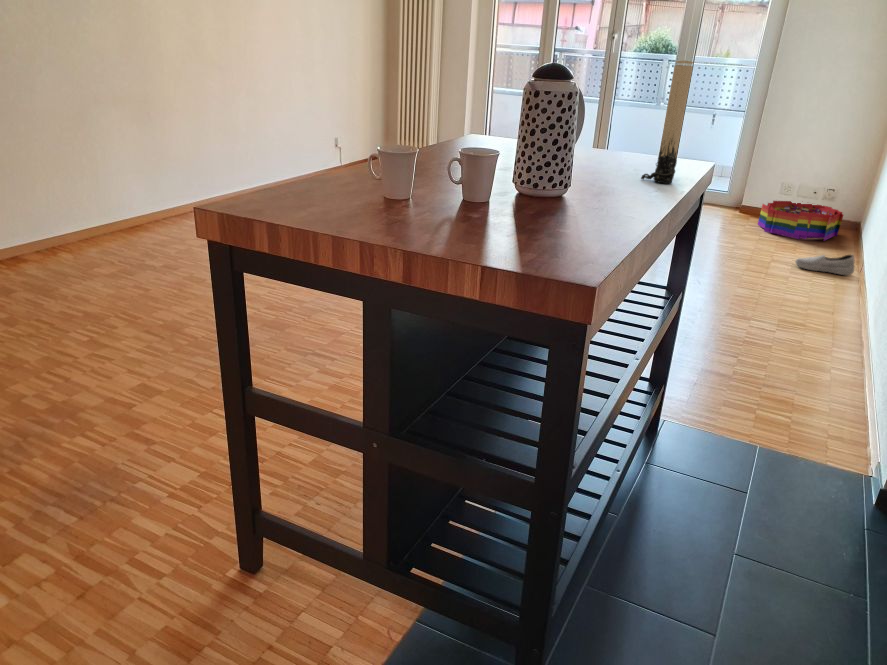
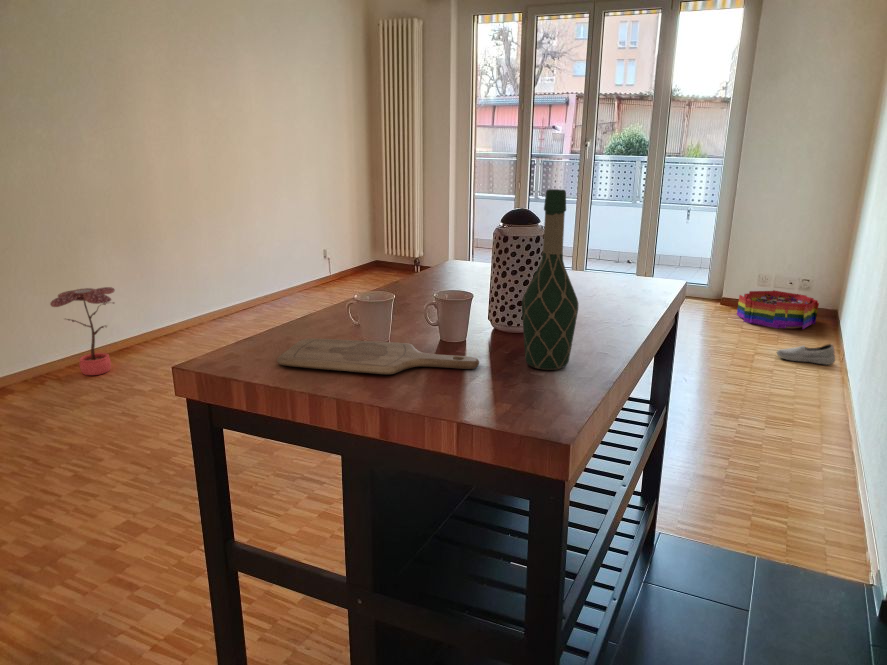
wine bottle: none [551,29,610,226] -> present [522,189,578,370]
candle: present [641,61,693,183] -> none [613,198,653,311]
potted plant: none [65,165,130,254] -> present [50,287,115,375]
cutting board: none [299,190,504,222] -> present [277,338,479,374]

